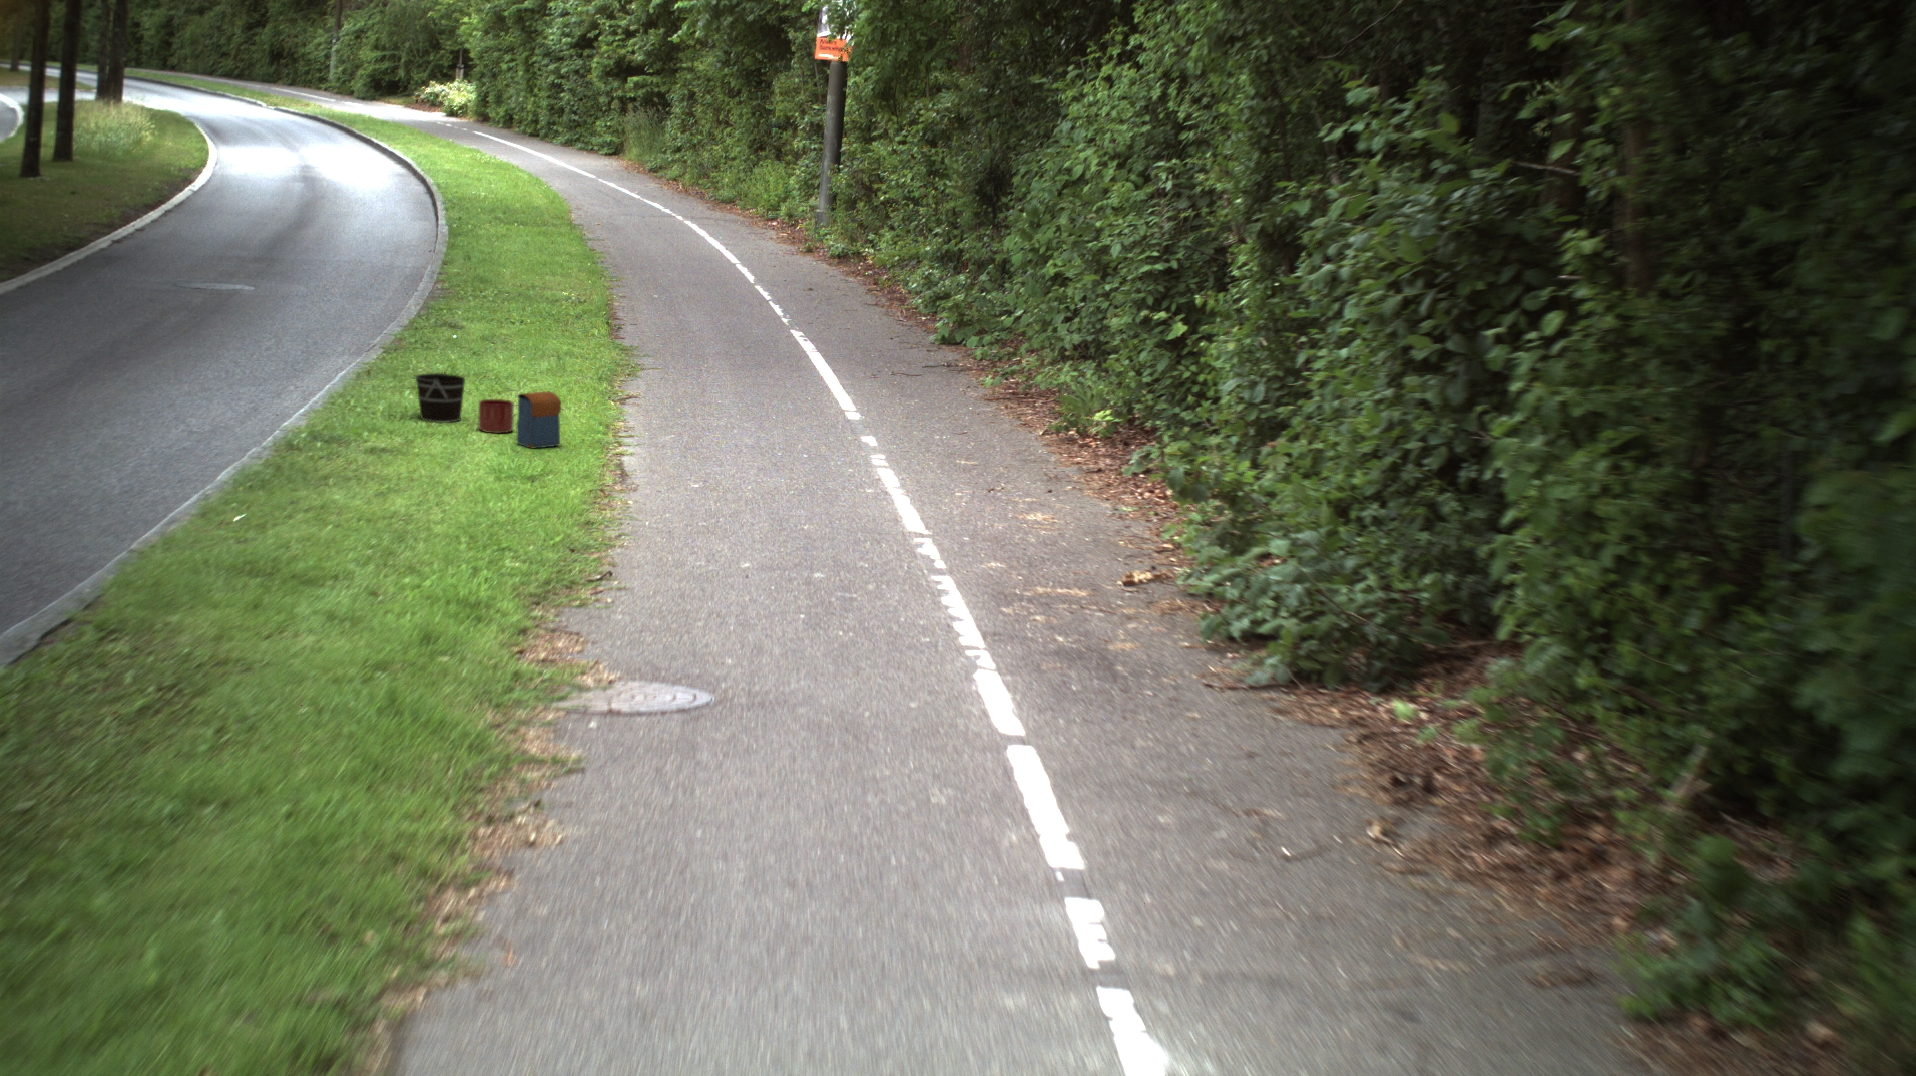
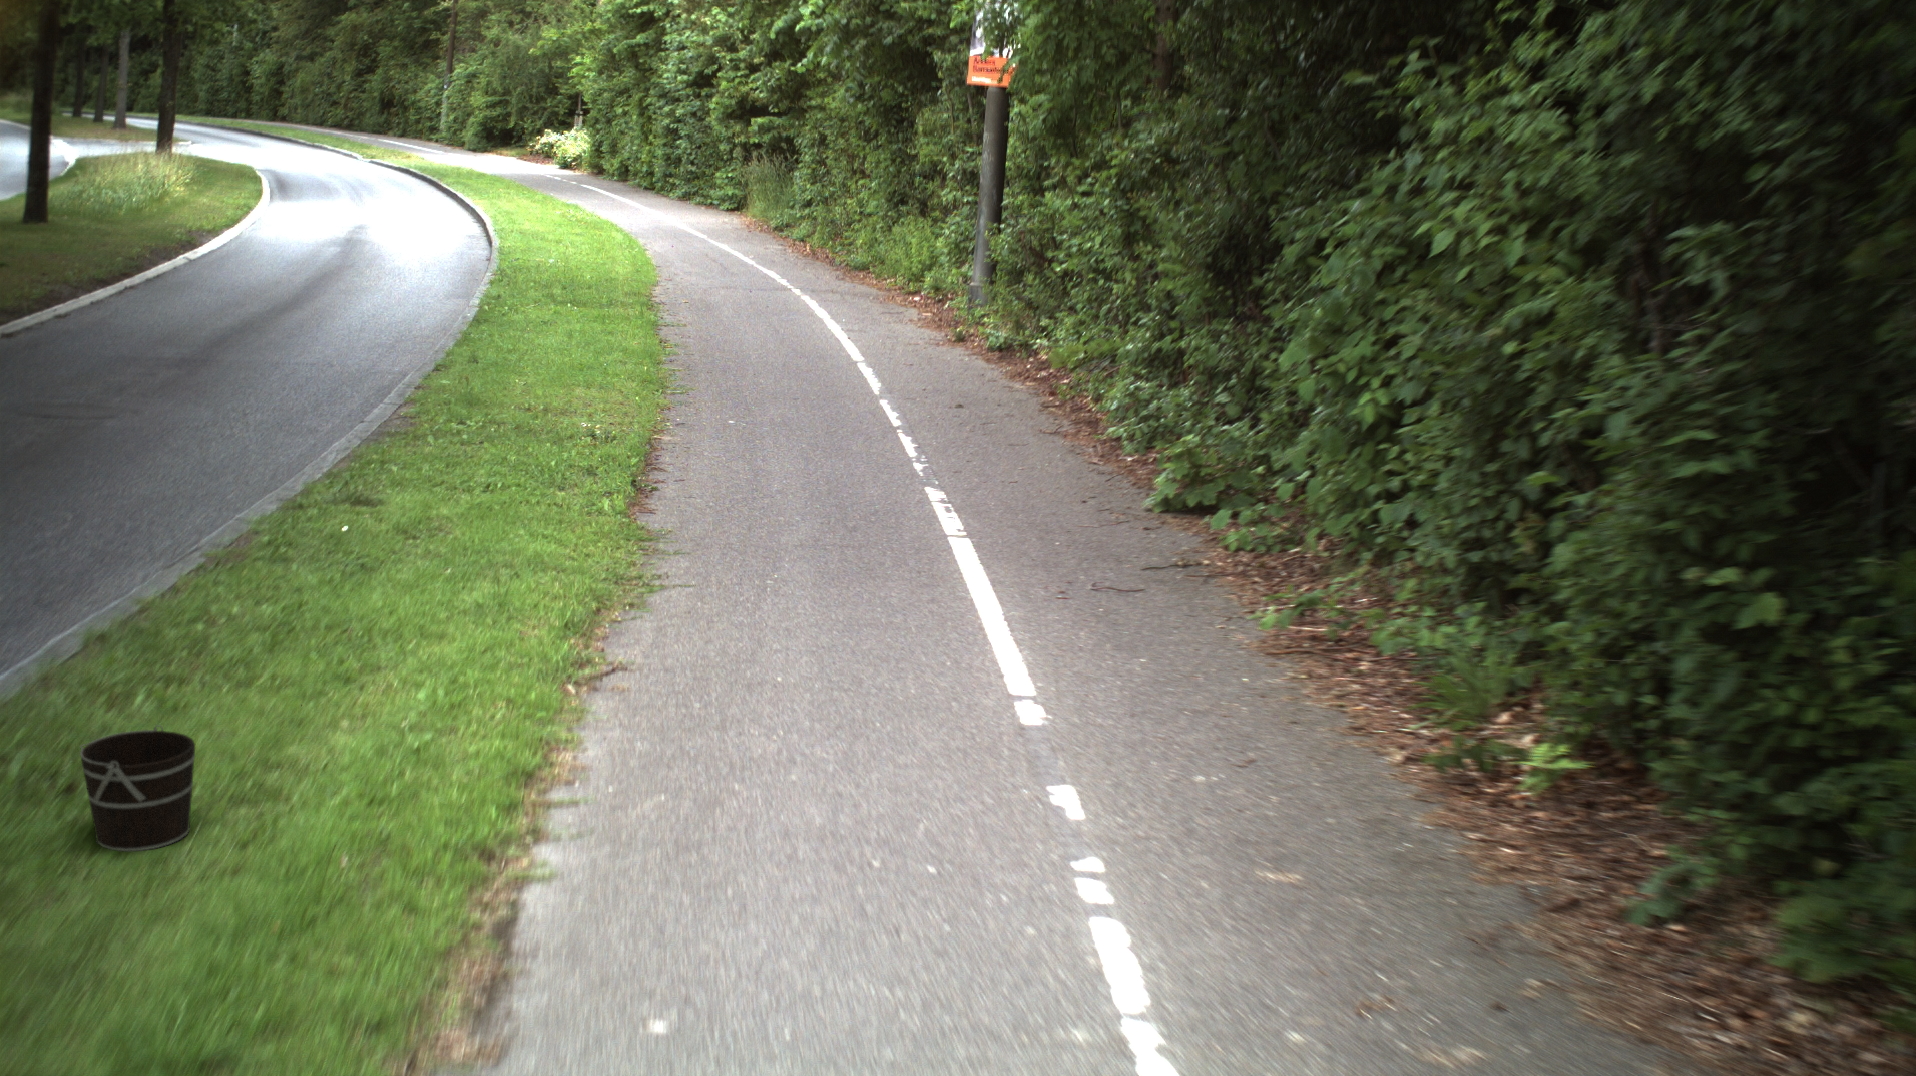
backpack: present [517,391,561,449] -> none [247,818,354,970]
planter: present [478,399,514,433] -> none [196,803,281,893]

